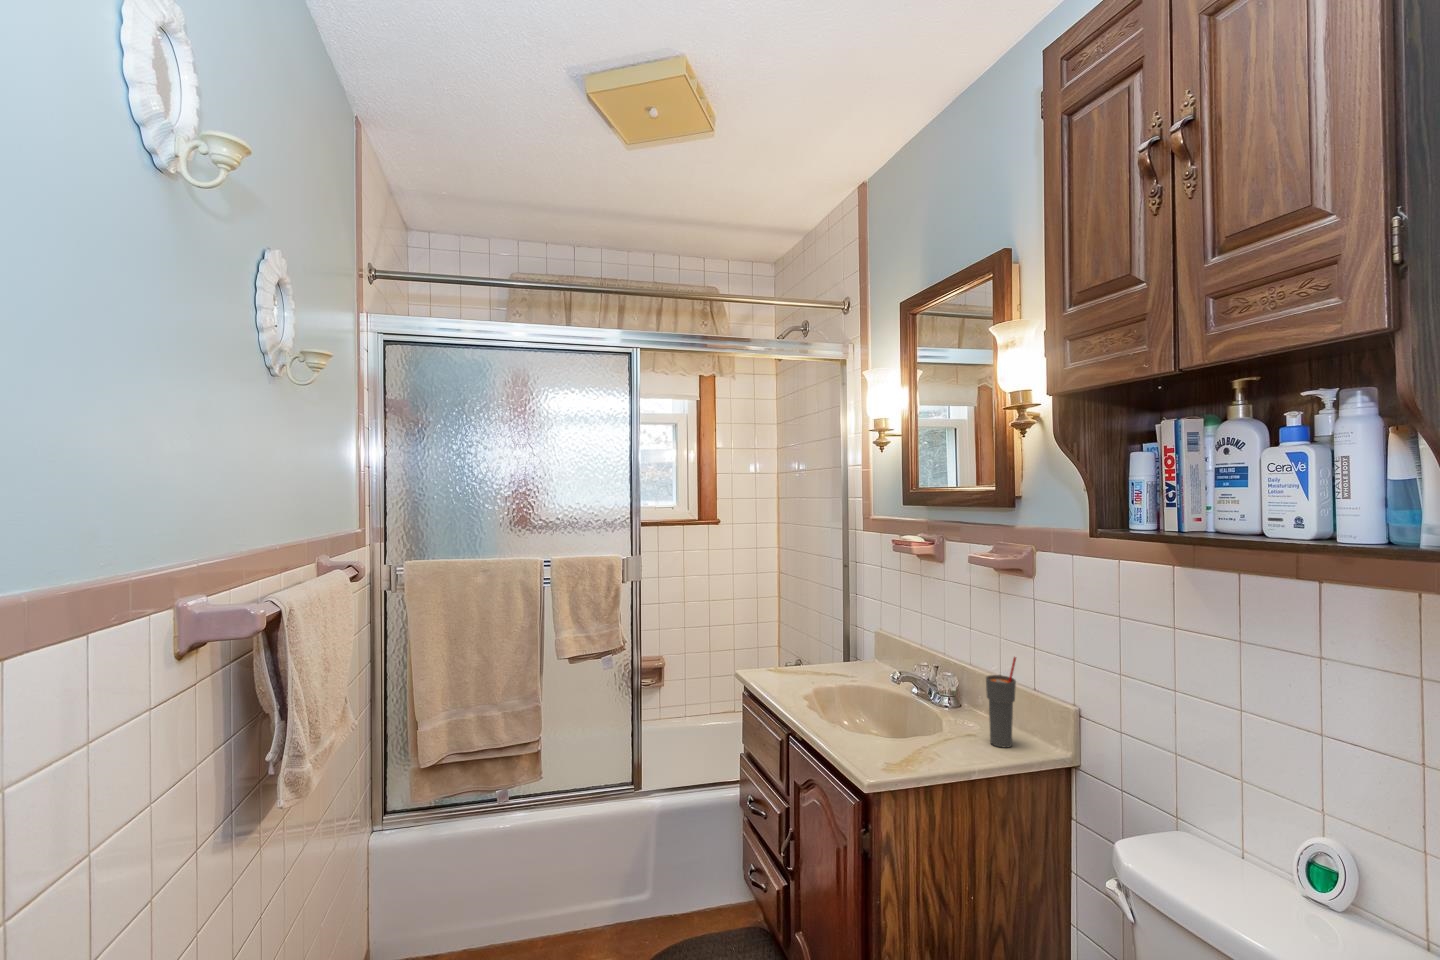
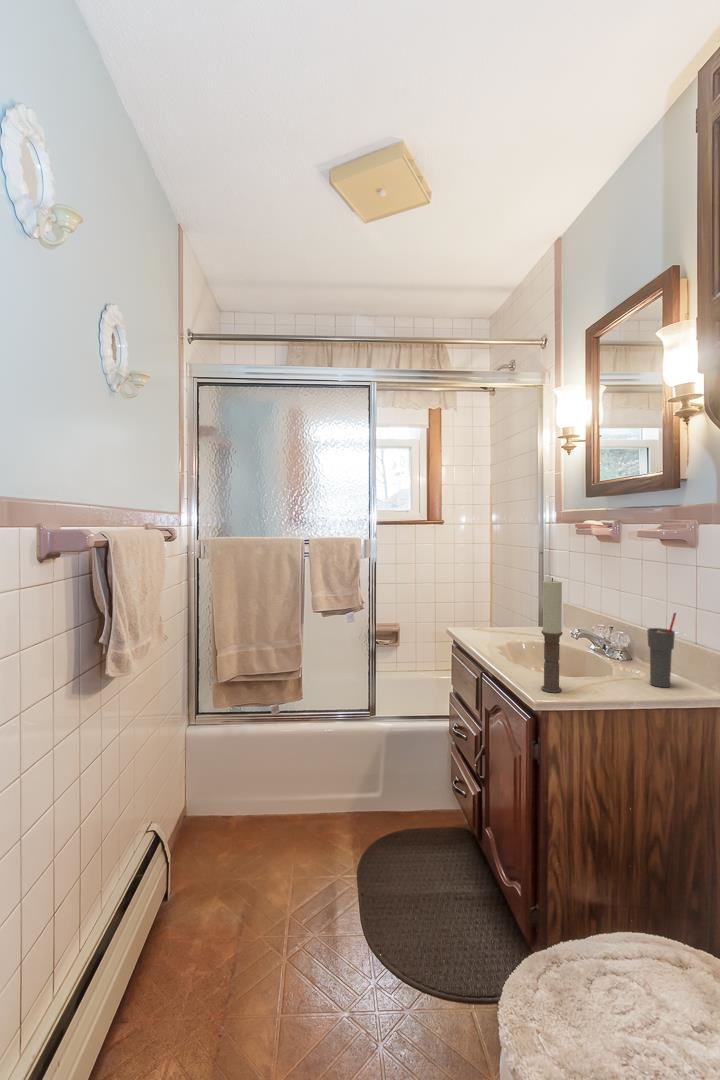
candle: none [871,623,895,766] -> present [541,578,563,693]

